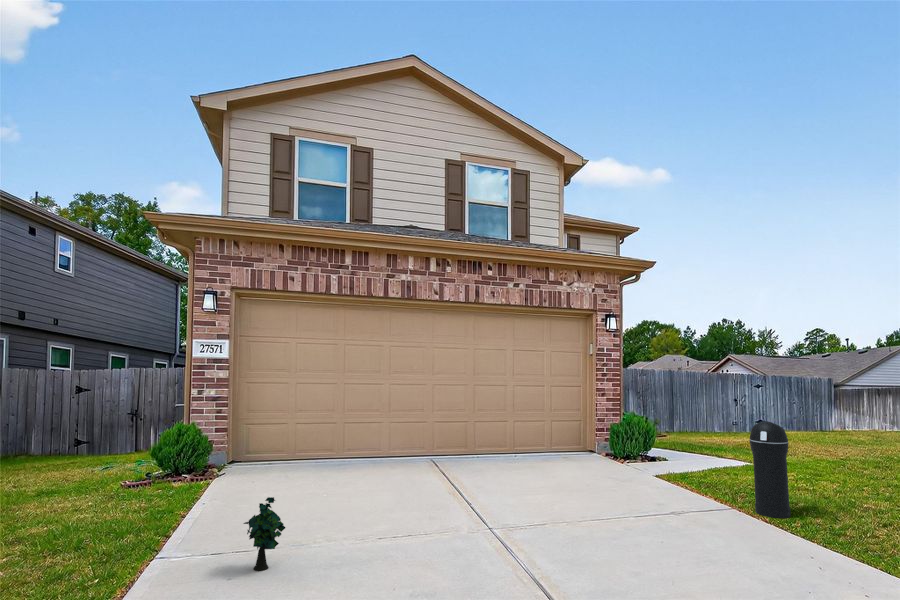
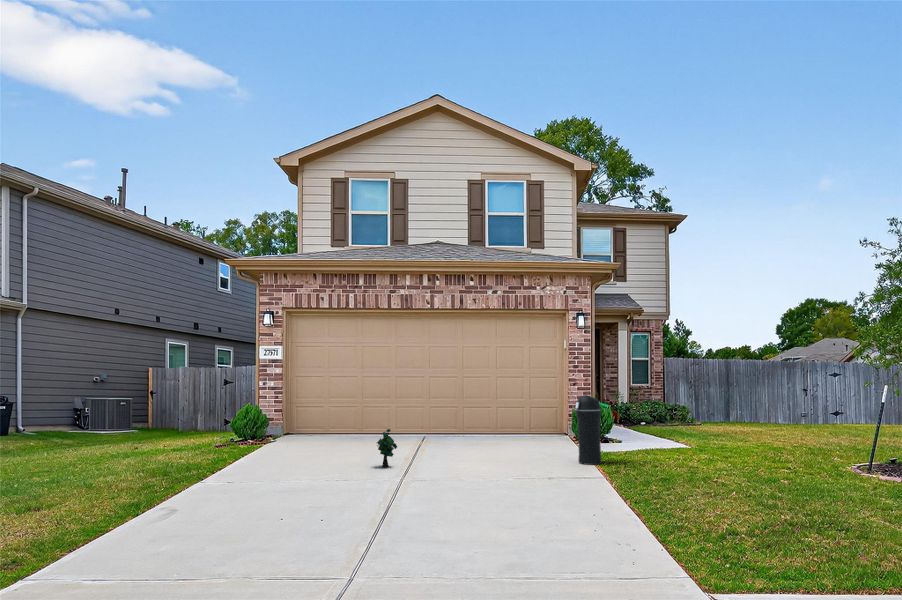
decorative plant: present [244,497,285,571] -> present [377,429,397,468]

